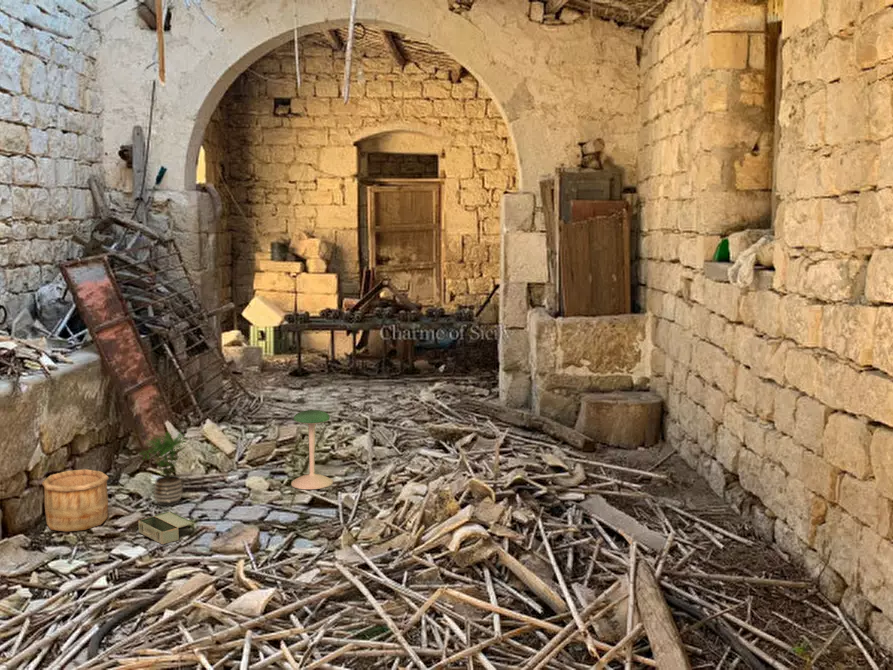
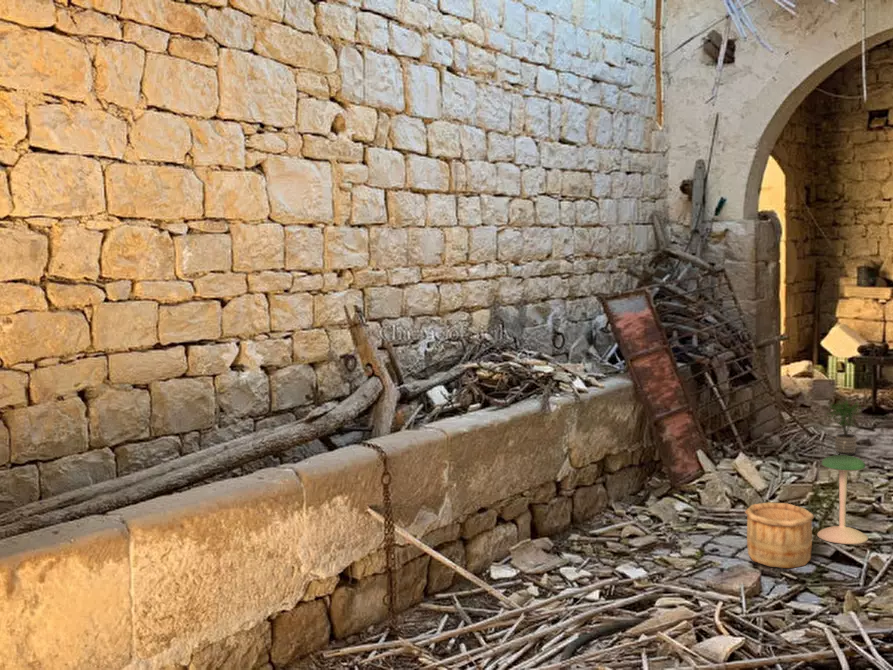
potted plant: present [140,433,185,506] -> present [827,402,861,455]
wooden bucket: present [42,469,109,531] -> present [746,502,814,568]
toolbox: present [138,512,194,544] -> none [646,539,696,571]

